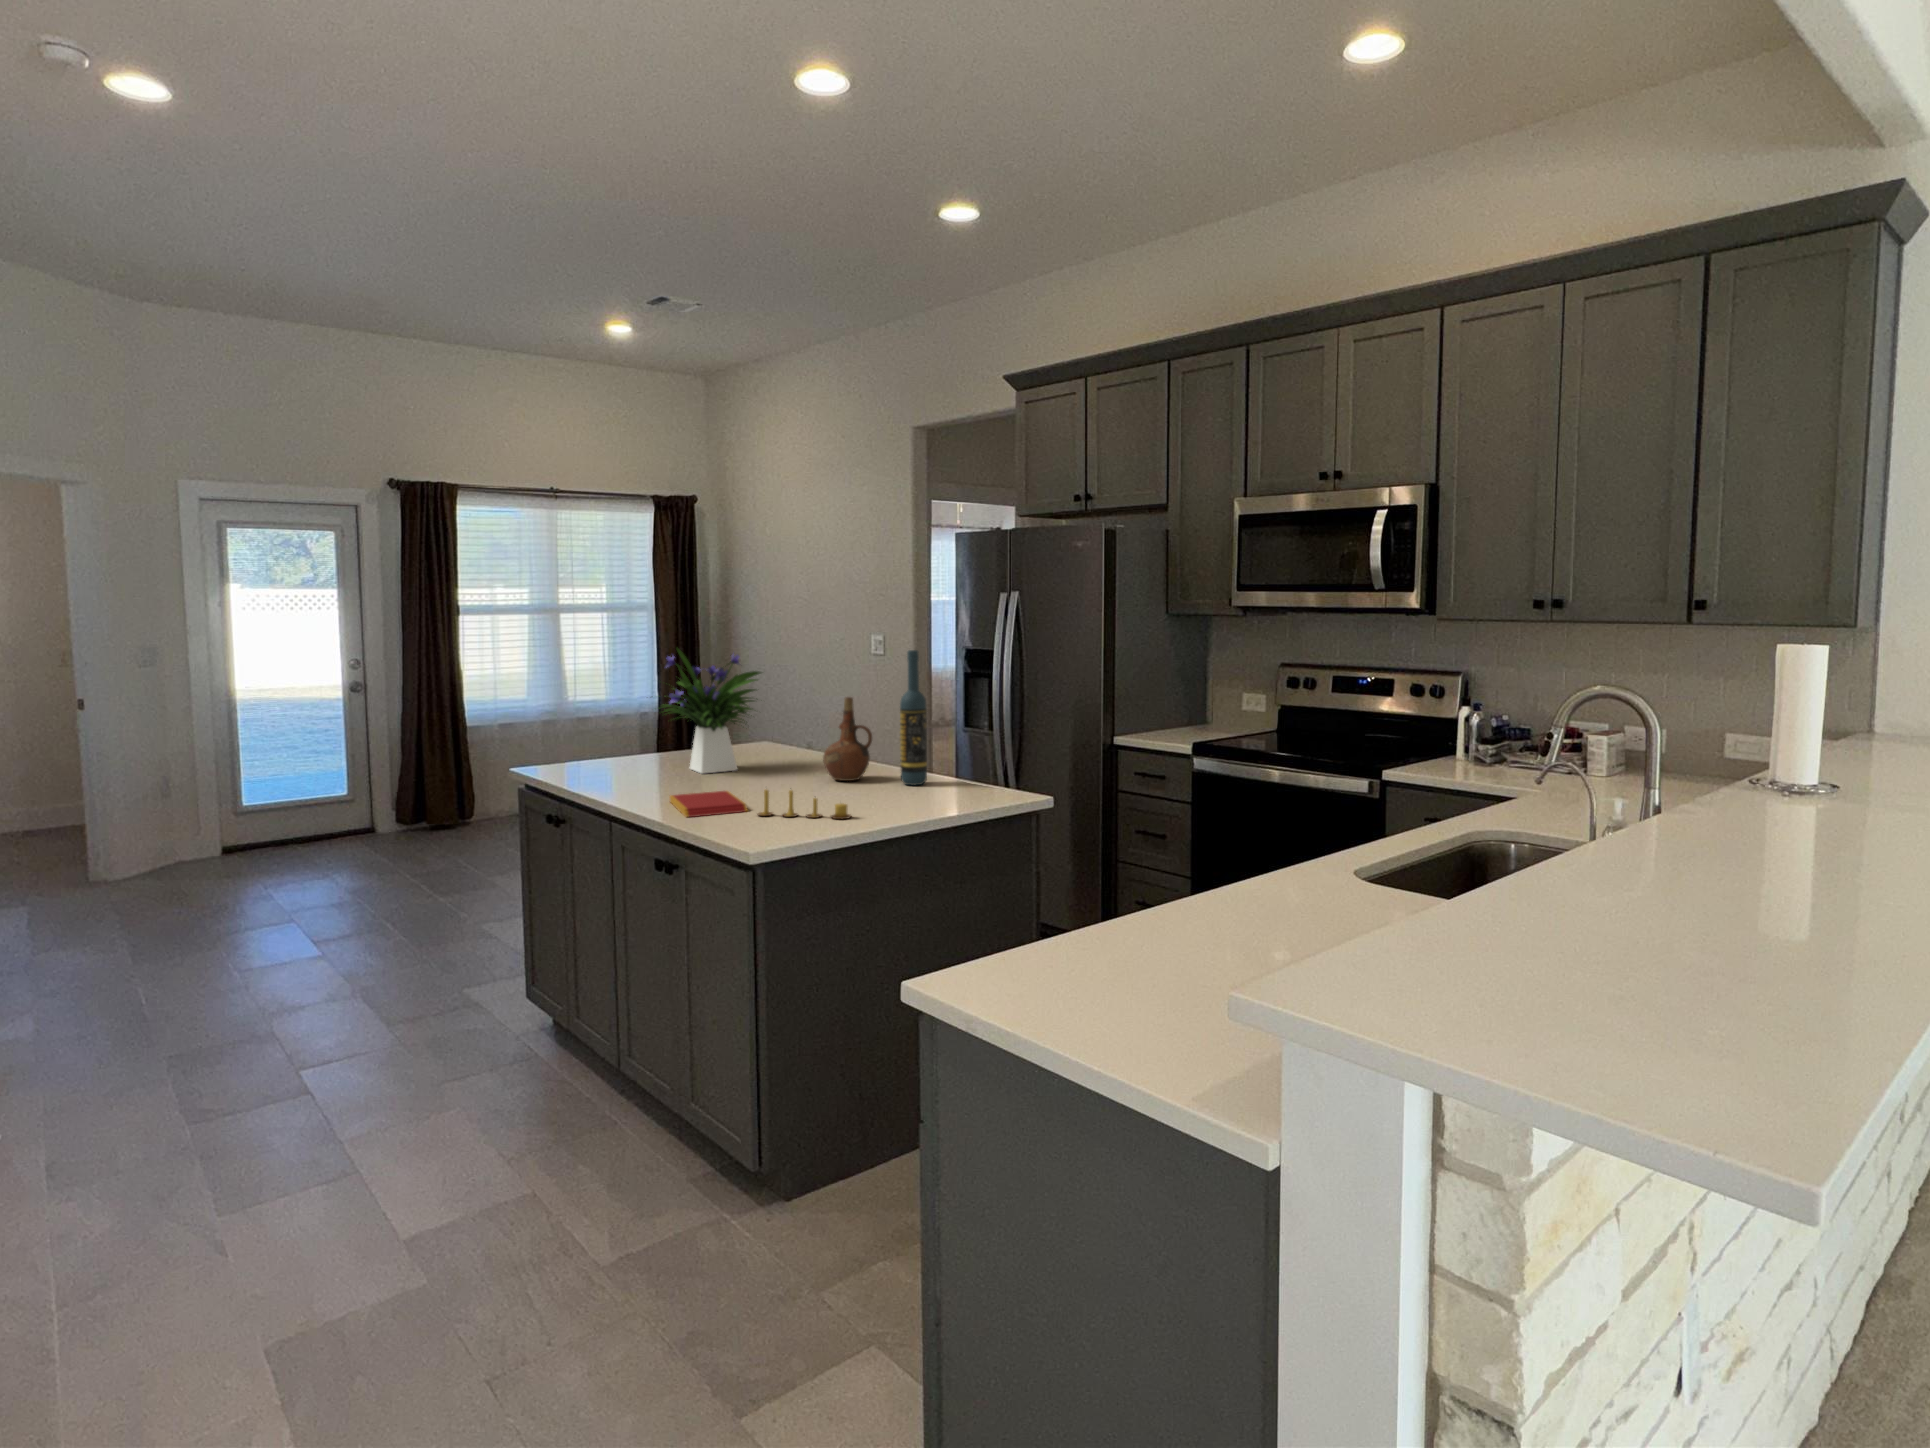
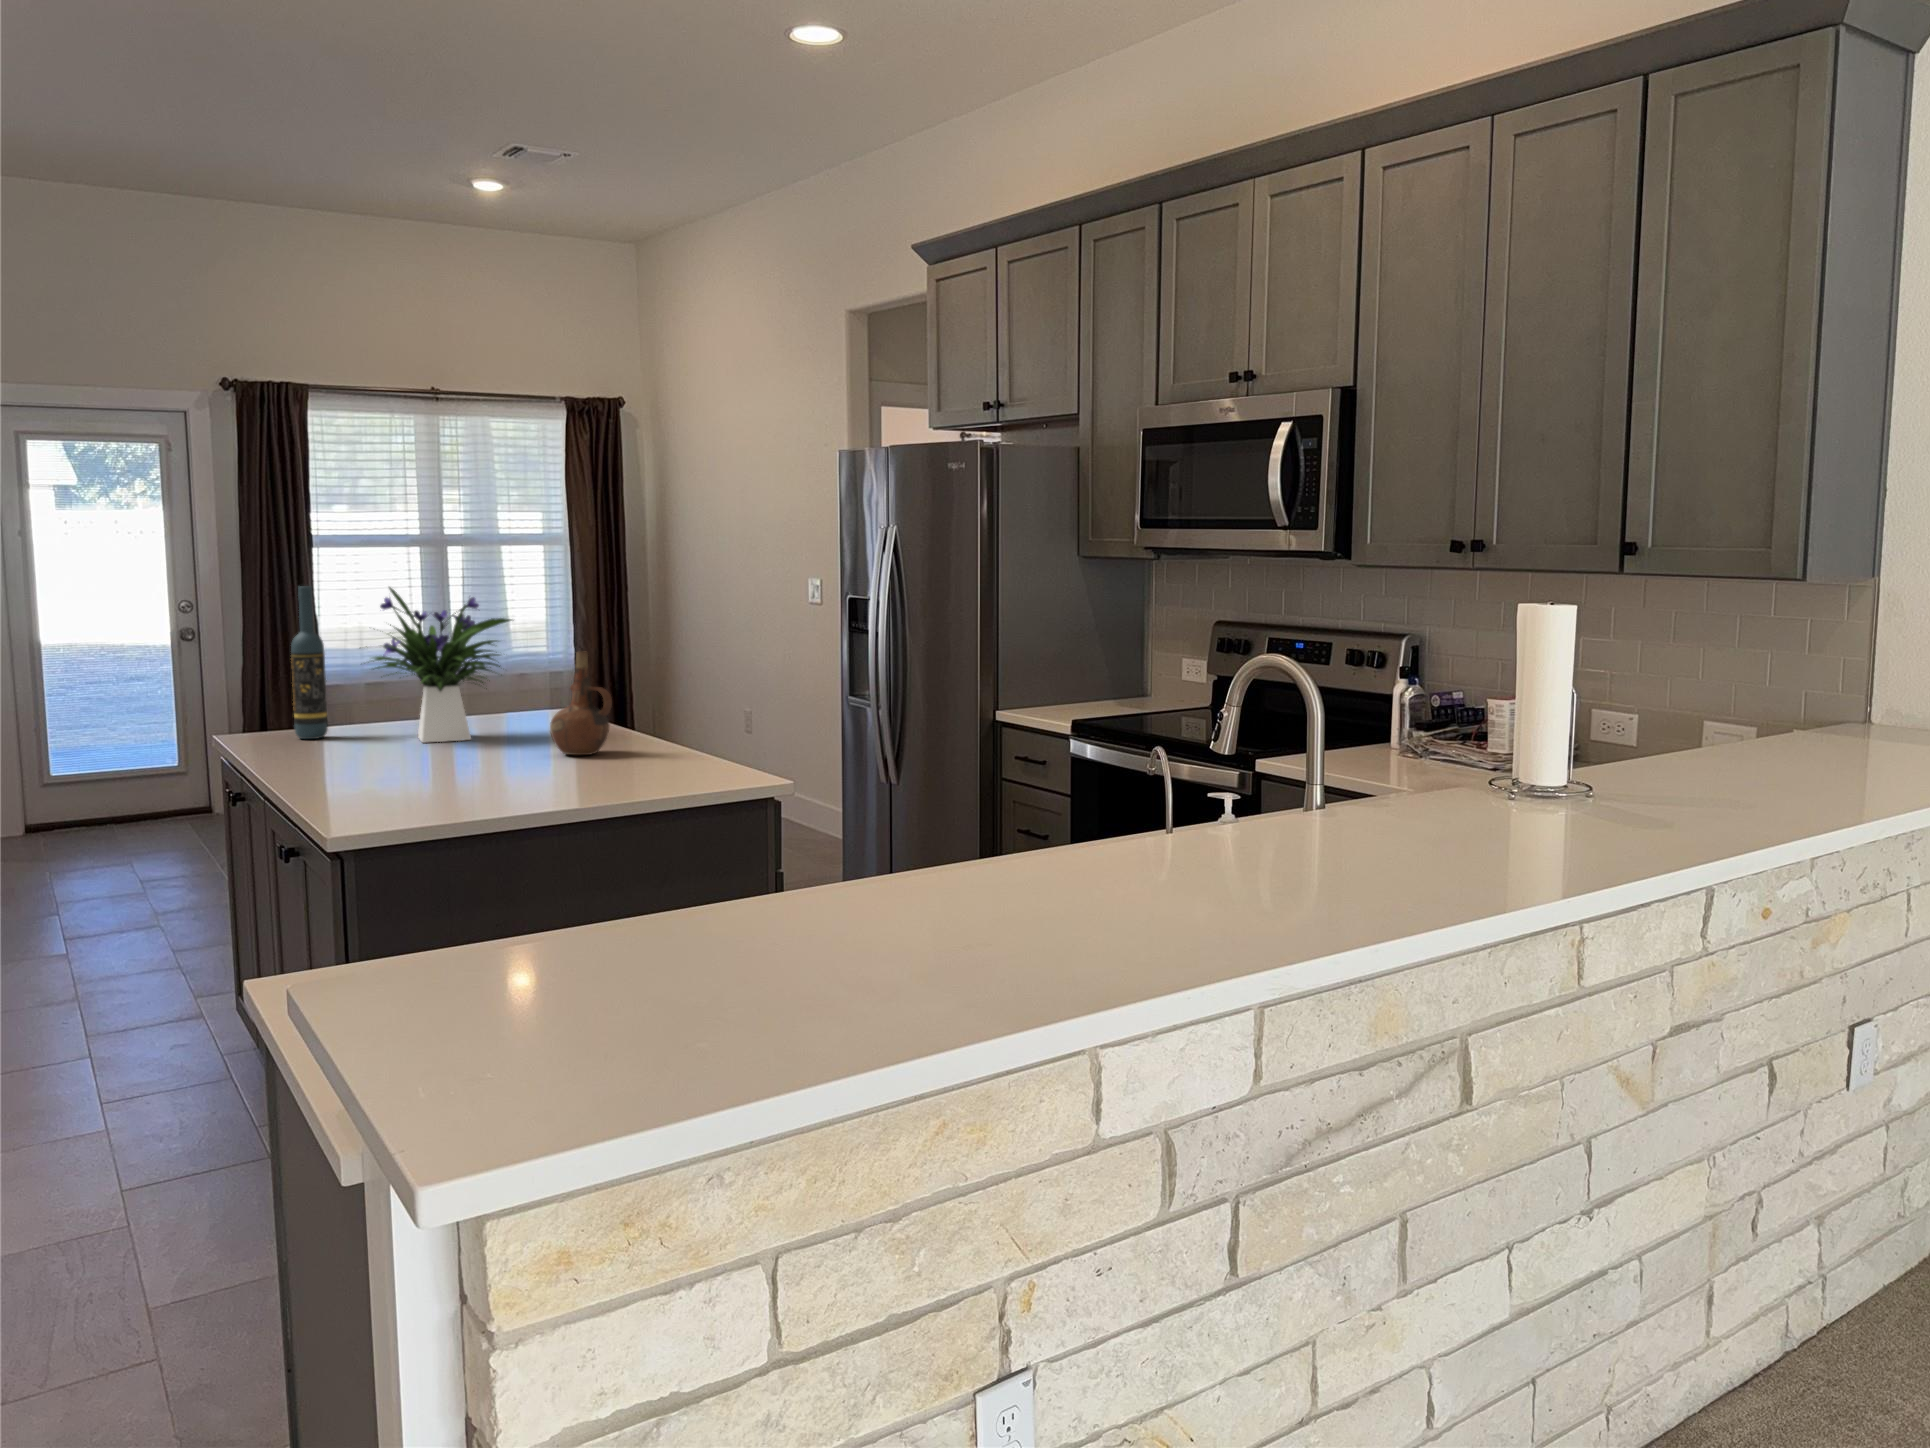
wine bottle: present [900,650,927,785] -> present [291,586,328,739]
candle: present [758,789,851,819] -> none [404,756,512,798]
book: present [670,791,748,817] -> none [321,762,408,791]

